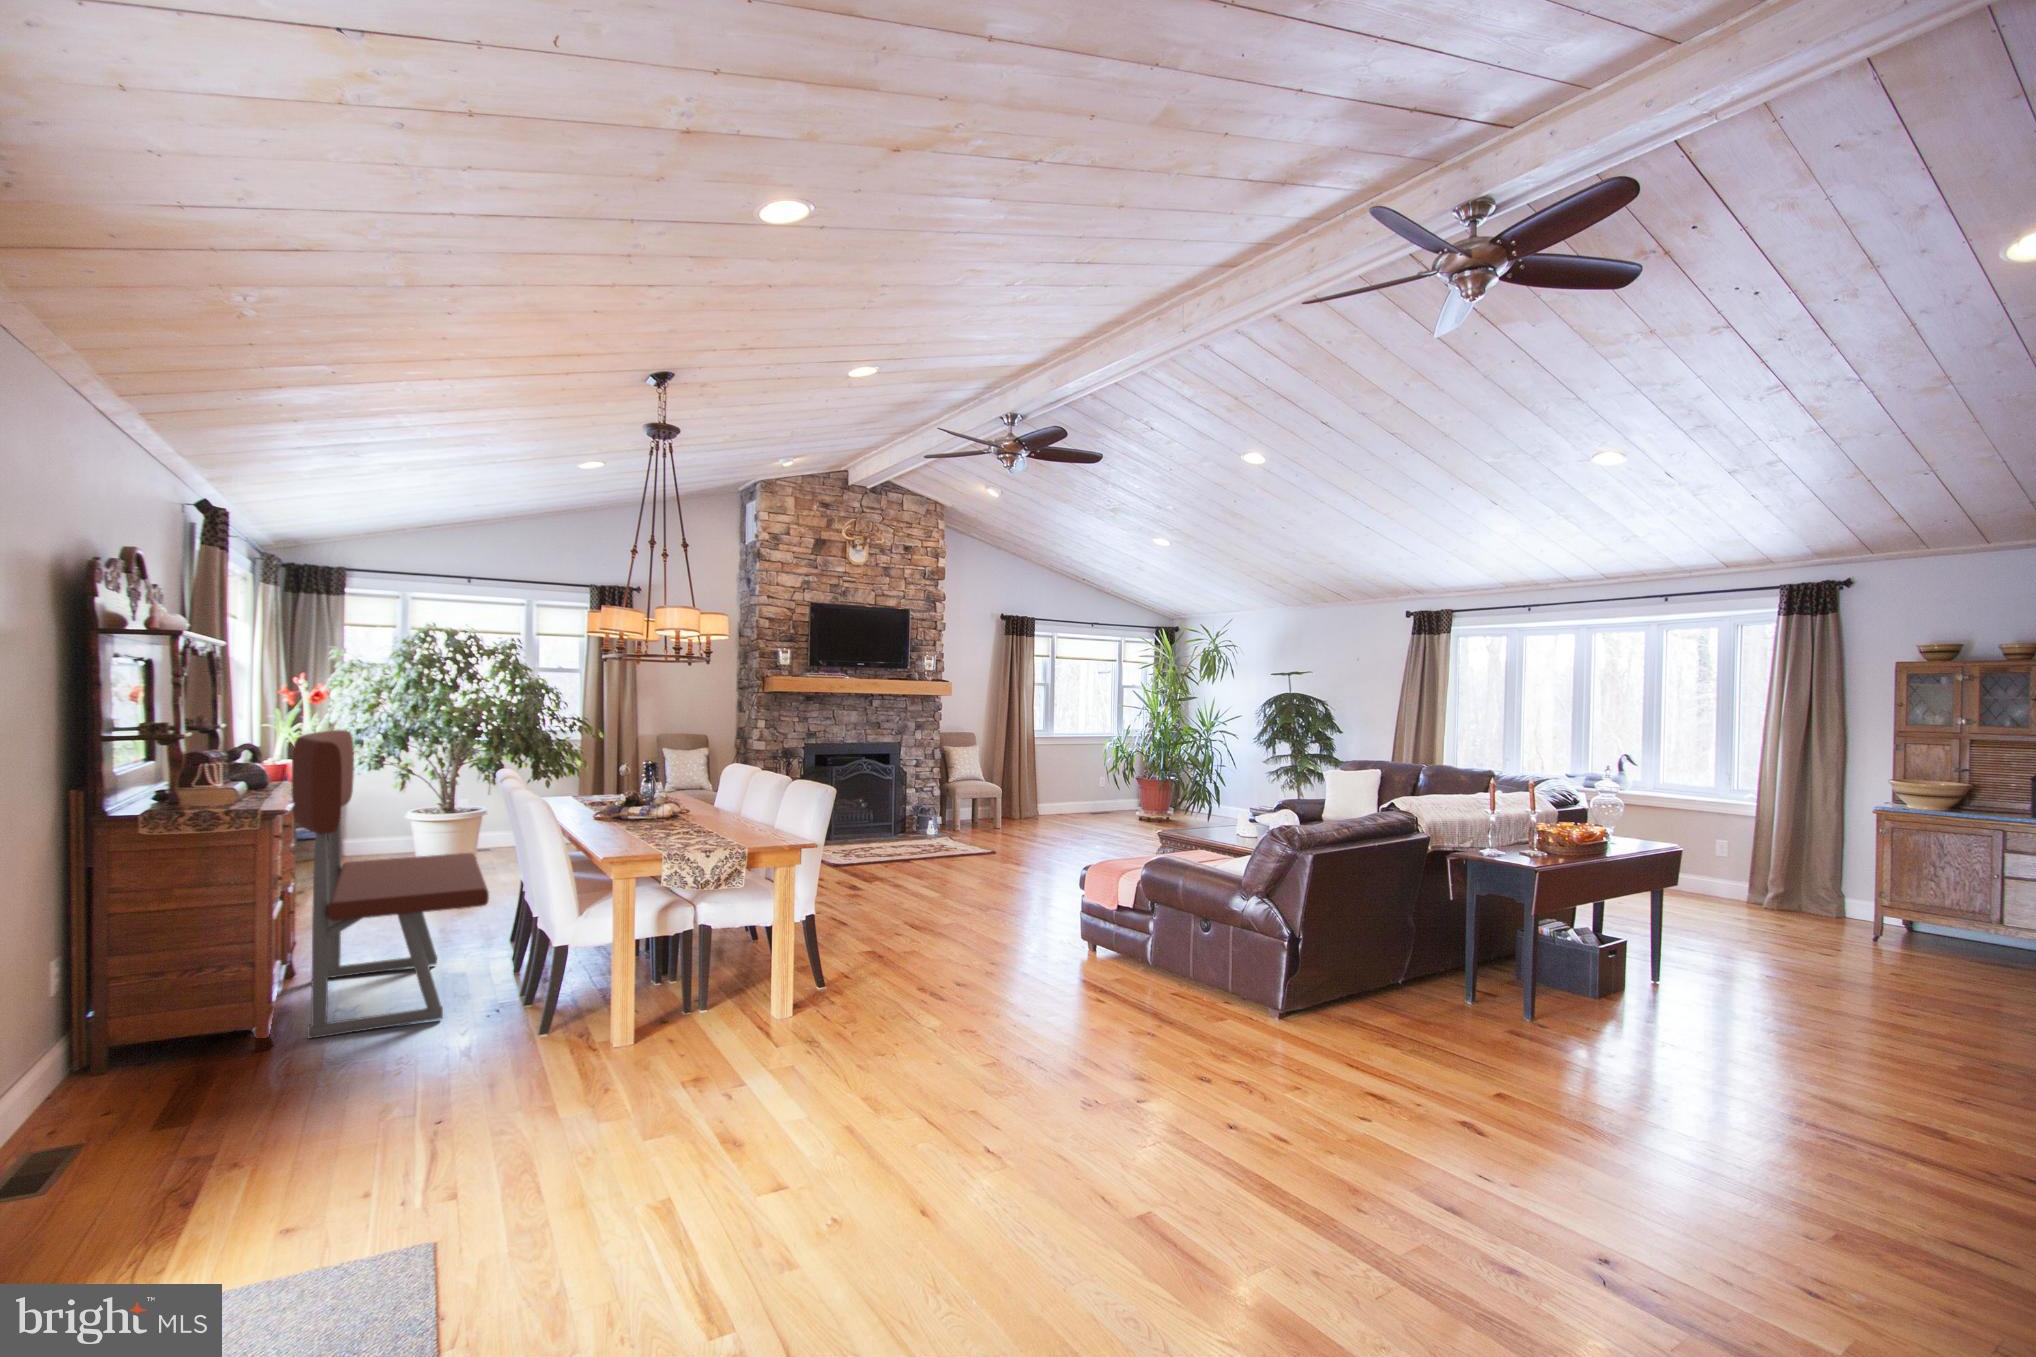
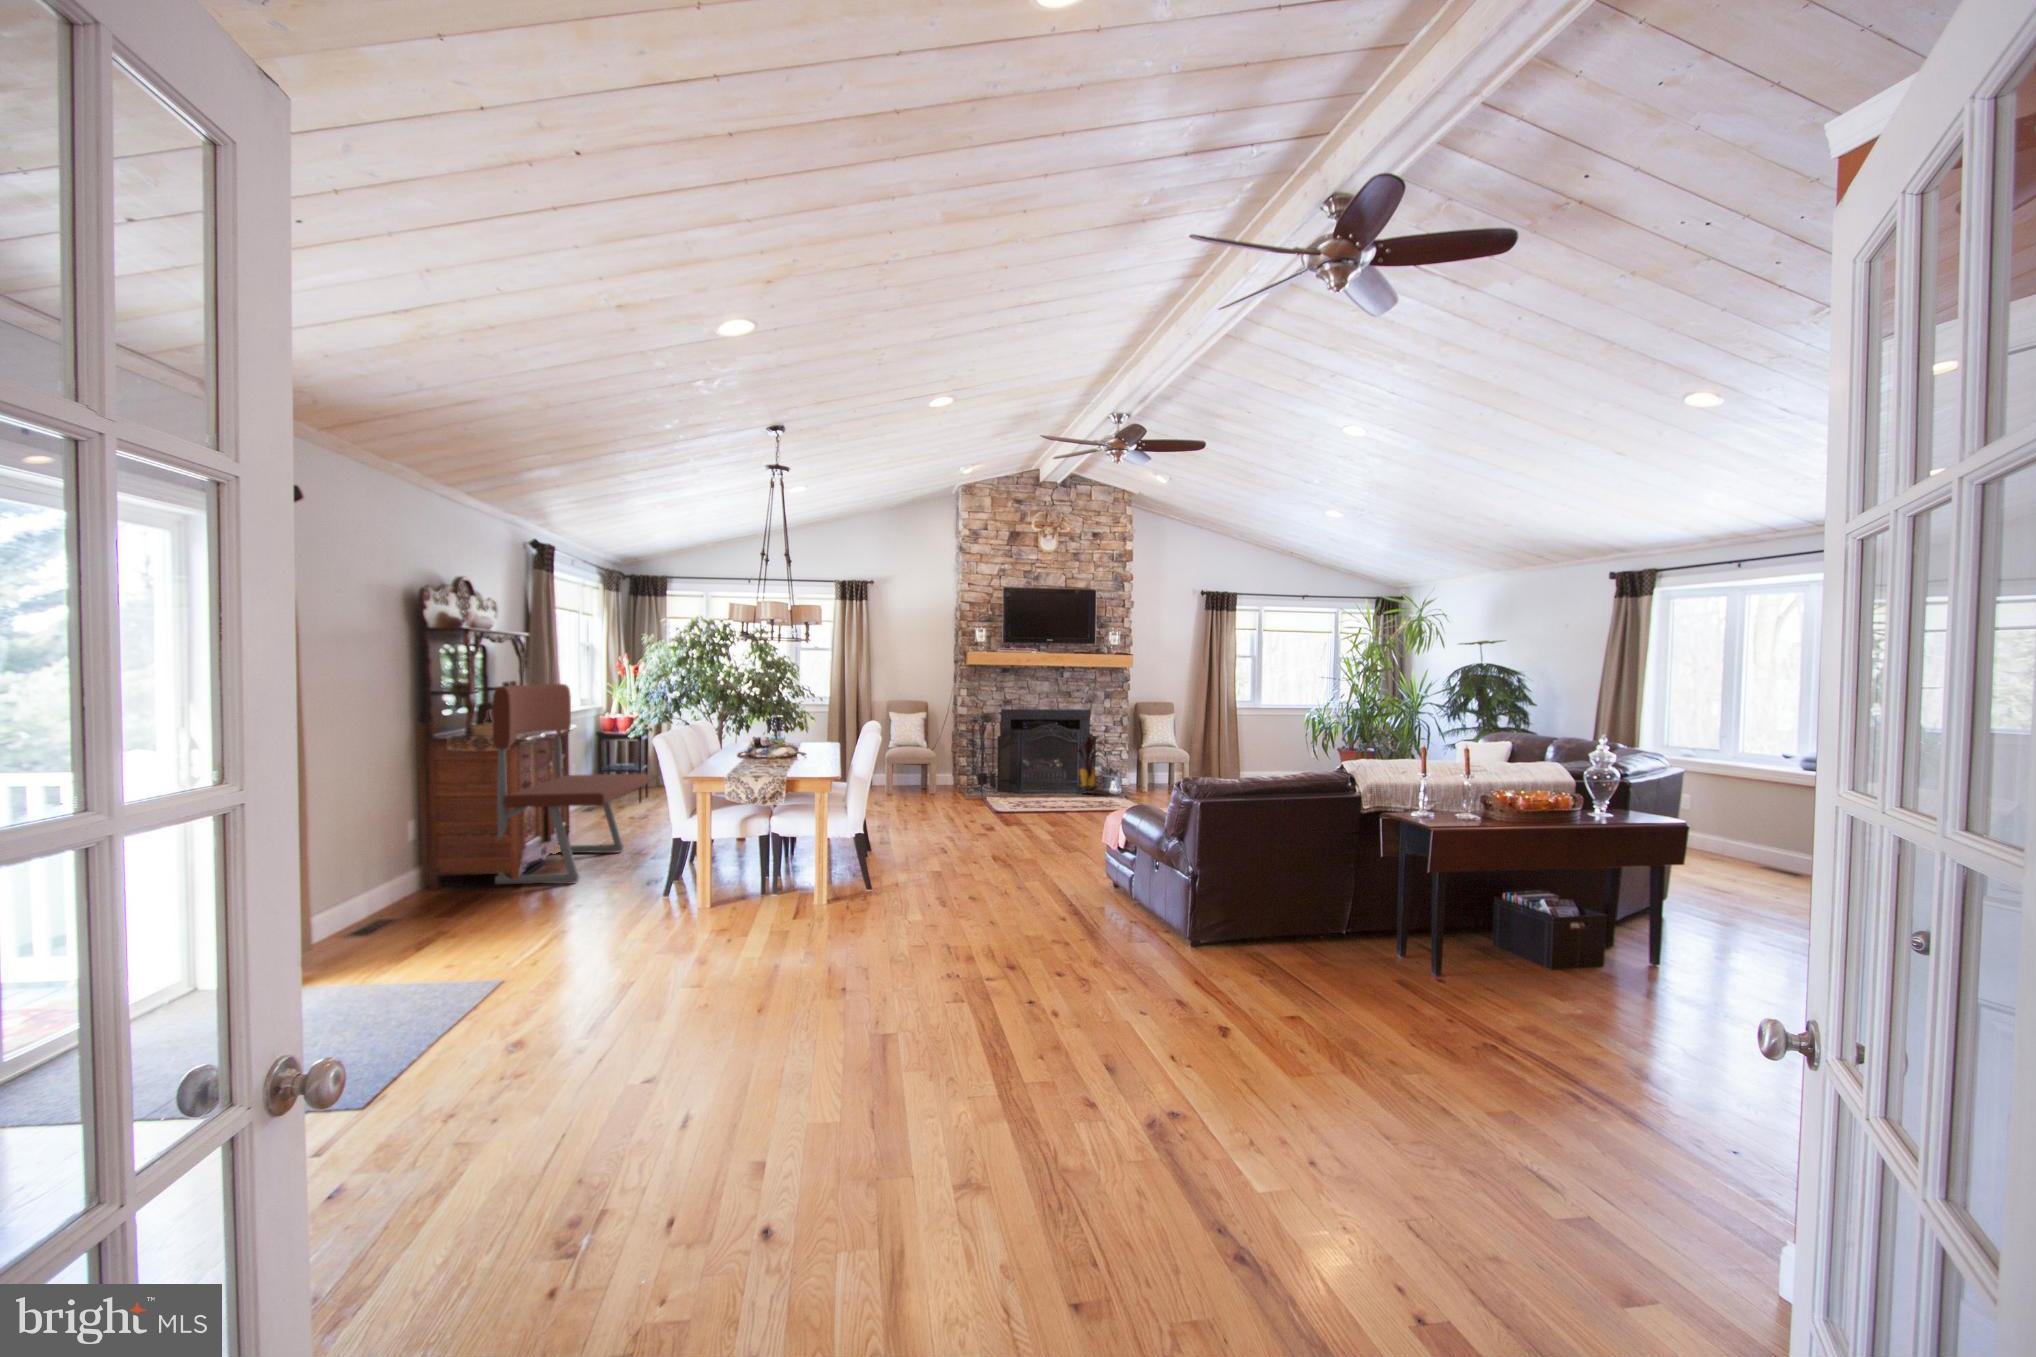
house plant: none [877,771,937,840] -> present [1071,735,1106,793]

